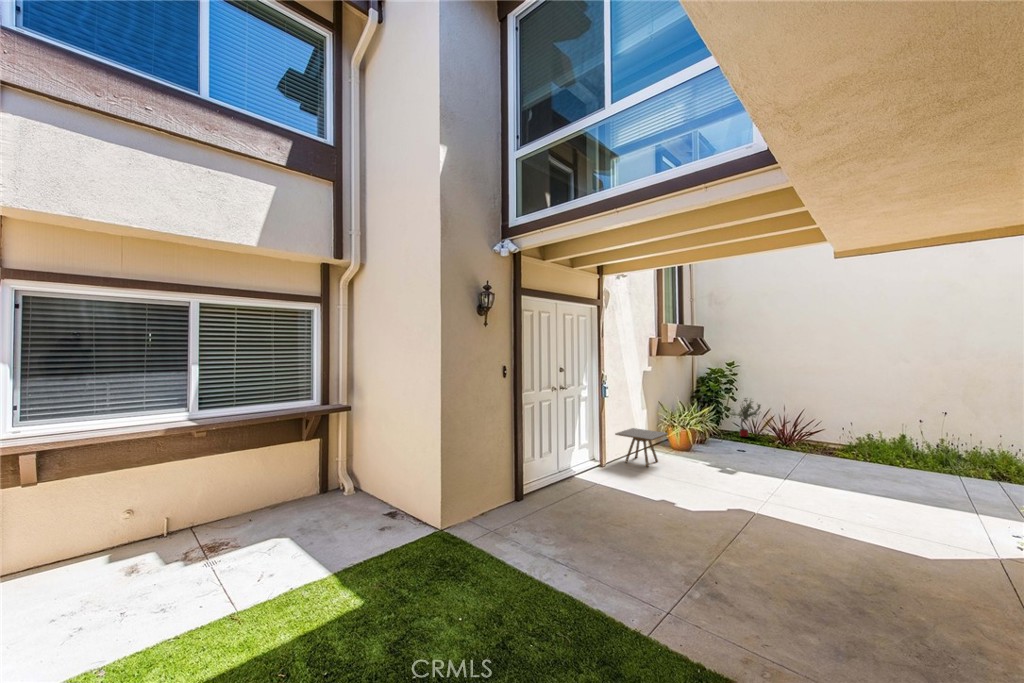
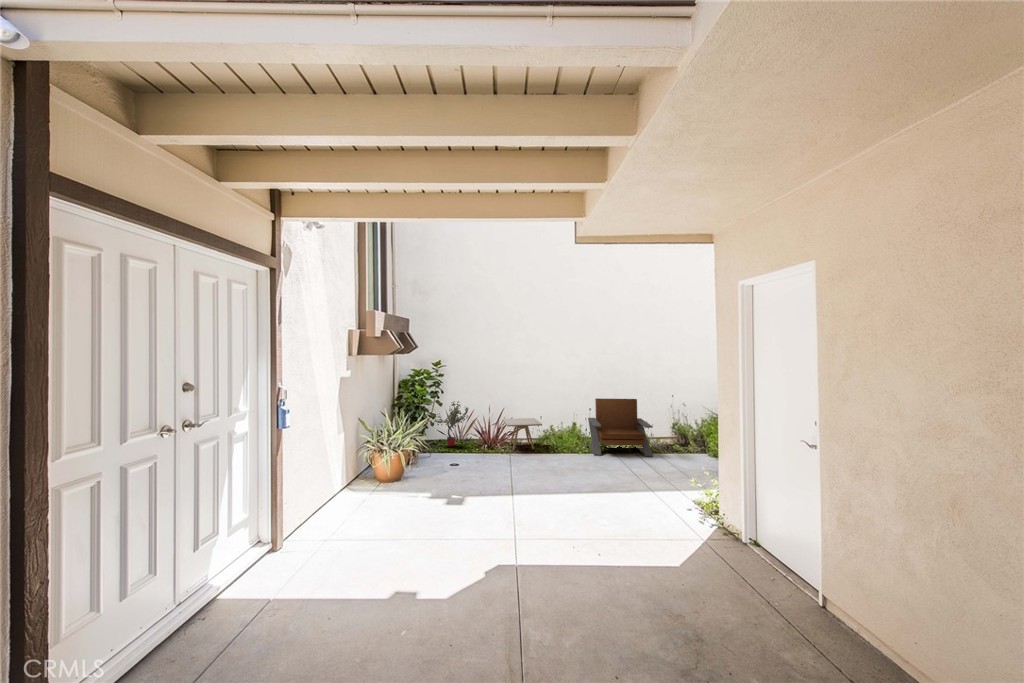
lounge chair: none [913,408,1012,484] -> present [588,398,653,457]
side table: present [615,428,668,467] -> present [502,418,542,450]

